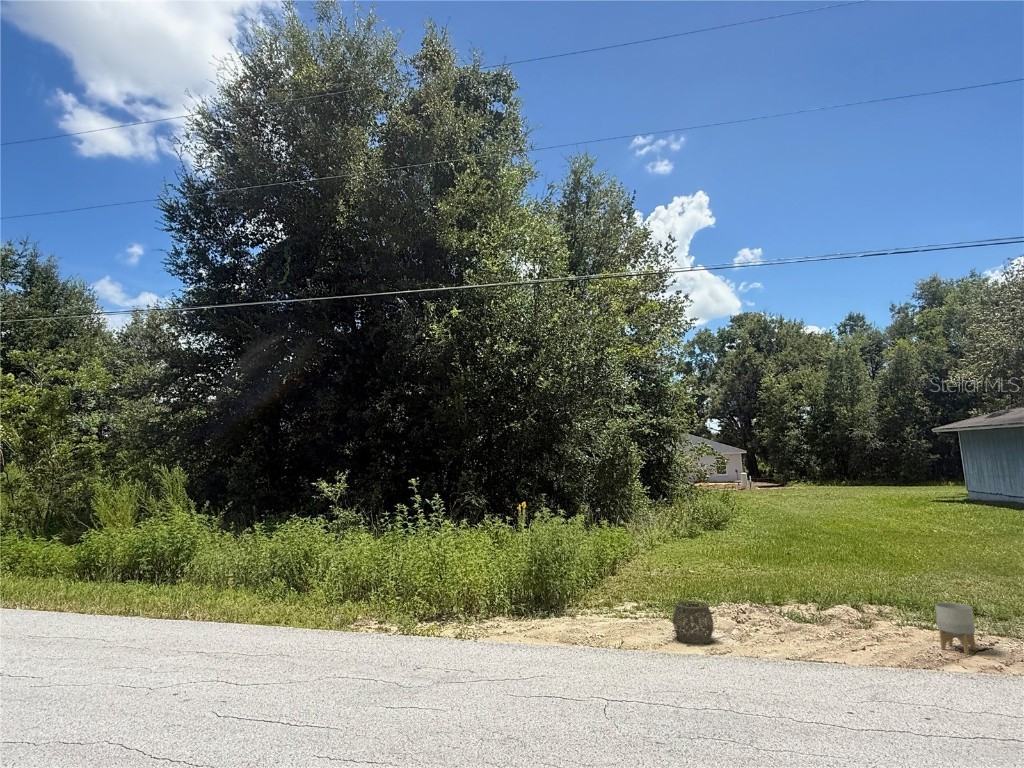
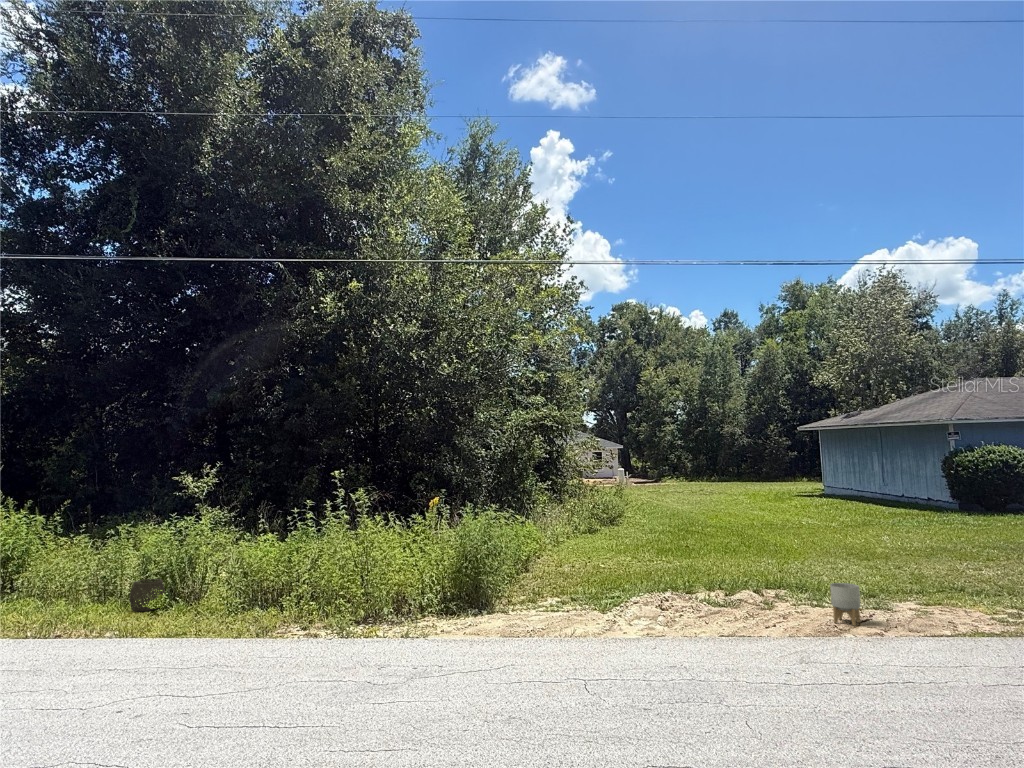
woven basket: present [673,601,714,643] -> present [129,579,165,612]

